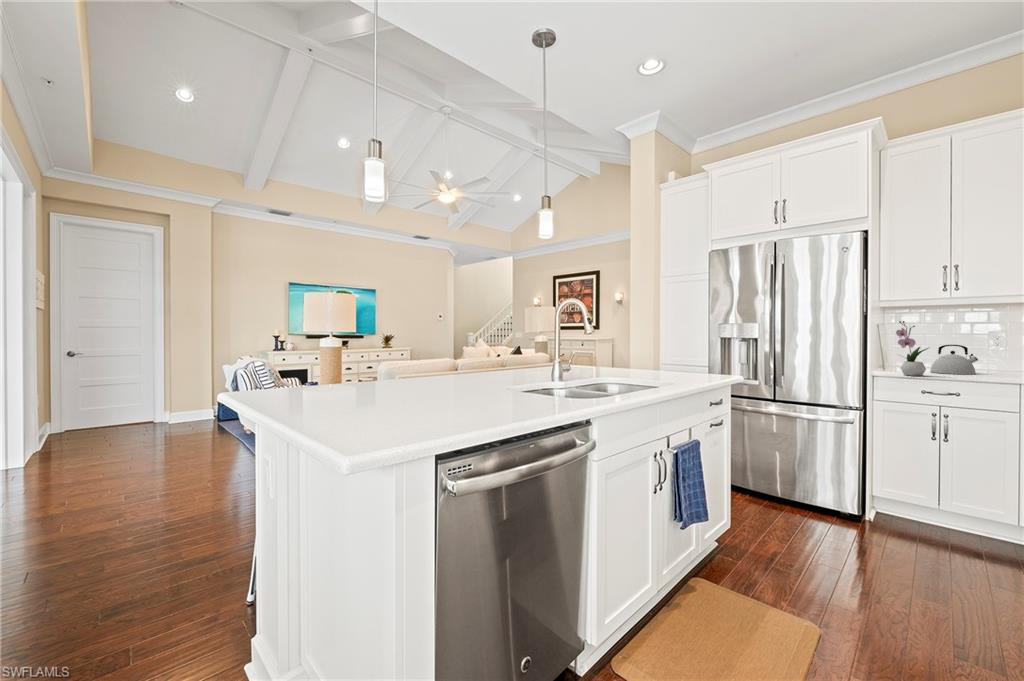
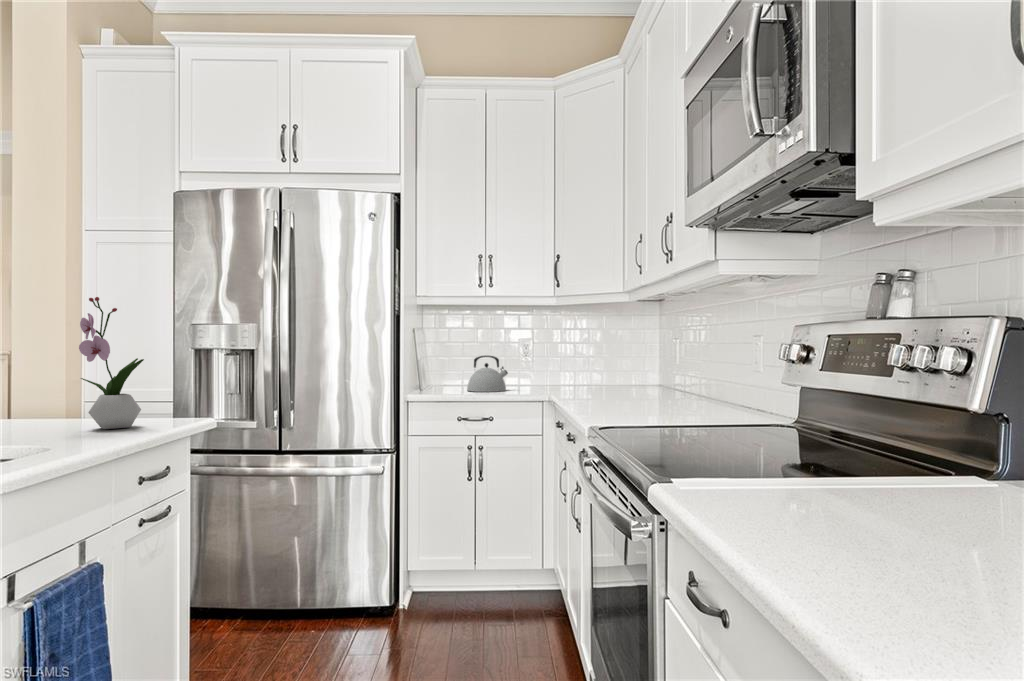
flower arrangement: present [896,321,928,376] -> present [79,297,144,429]

